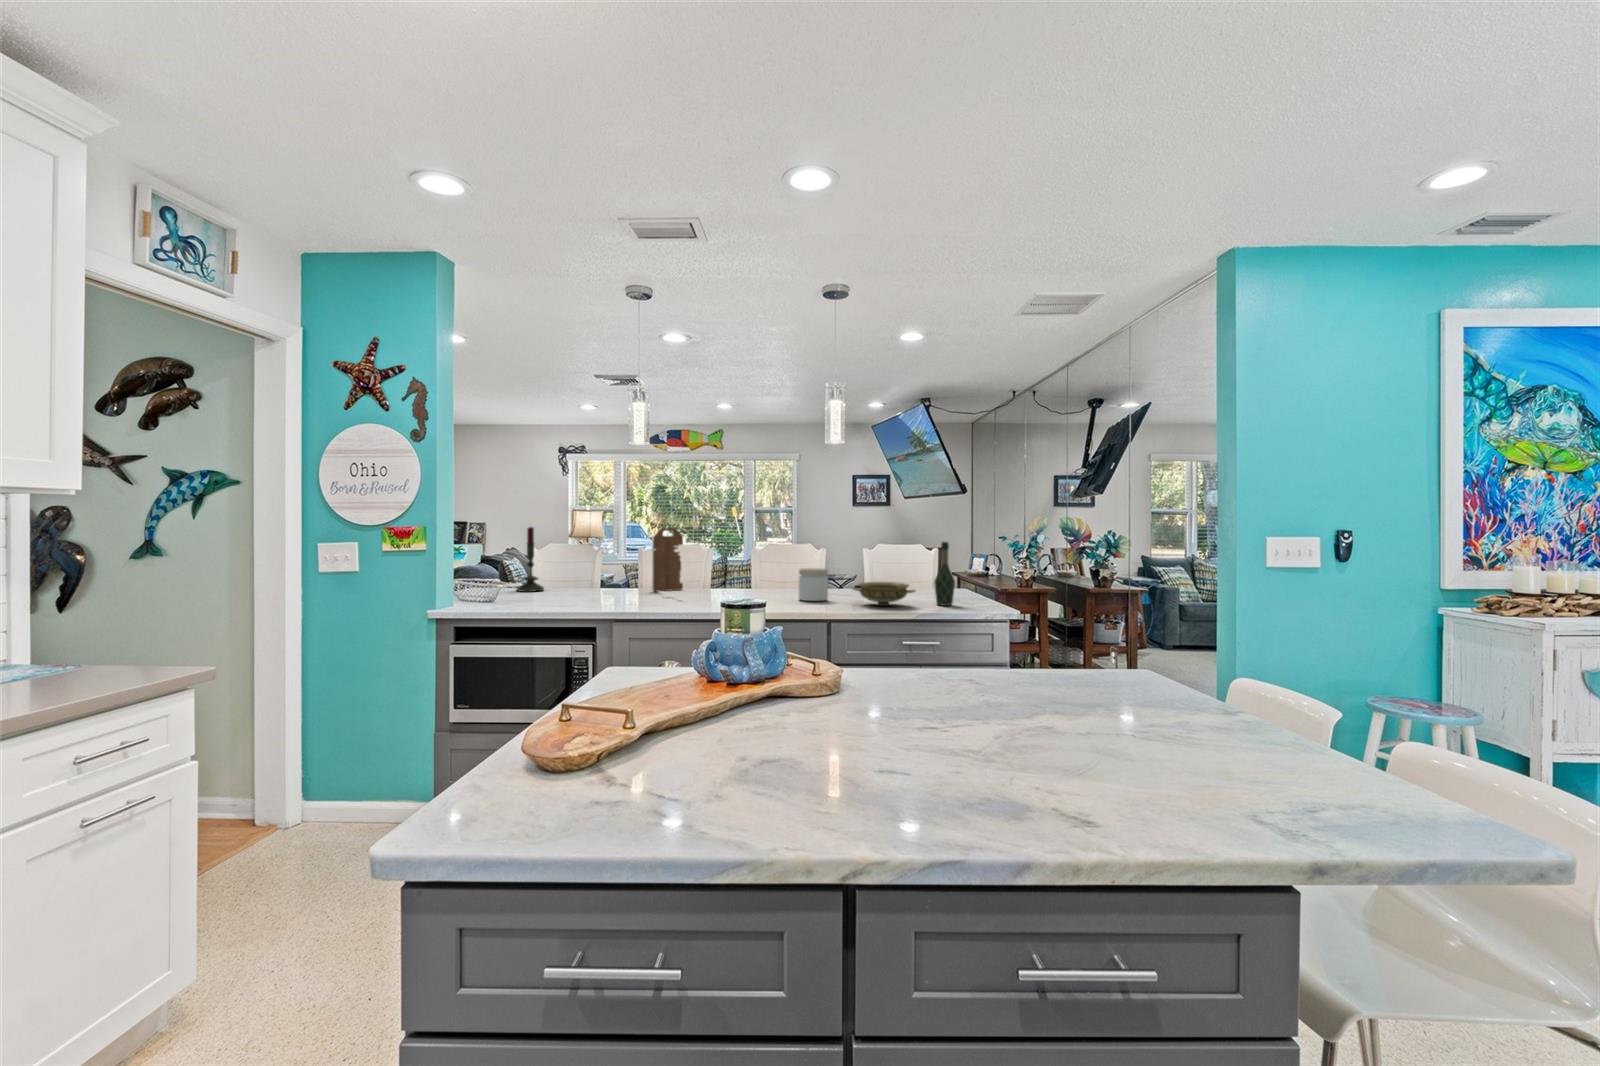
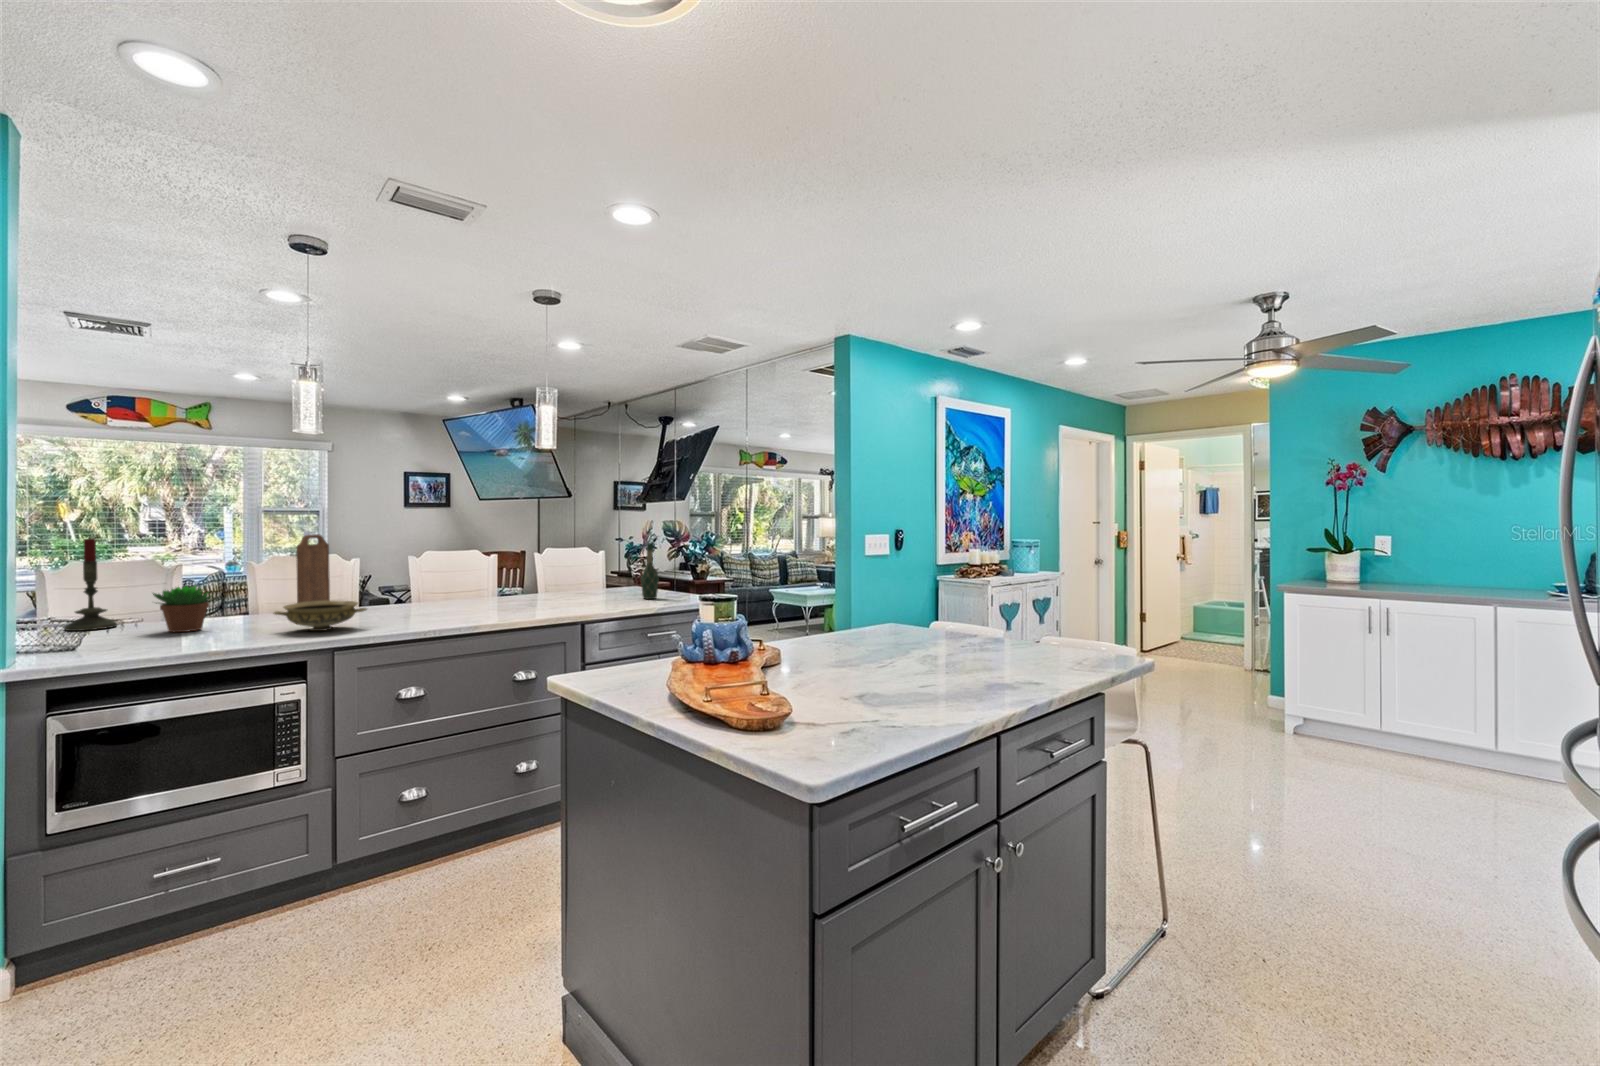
succulent plant: none [544,562,580,598] -> present [153,586,212,632]
jar: present [799,568,828,601] -> none [514,573,545,606]
ceramic bowl: present [853,582,915,606] -> present [274,601,367,631]

